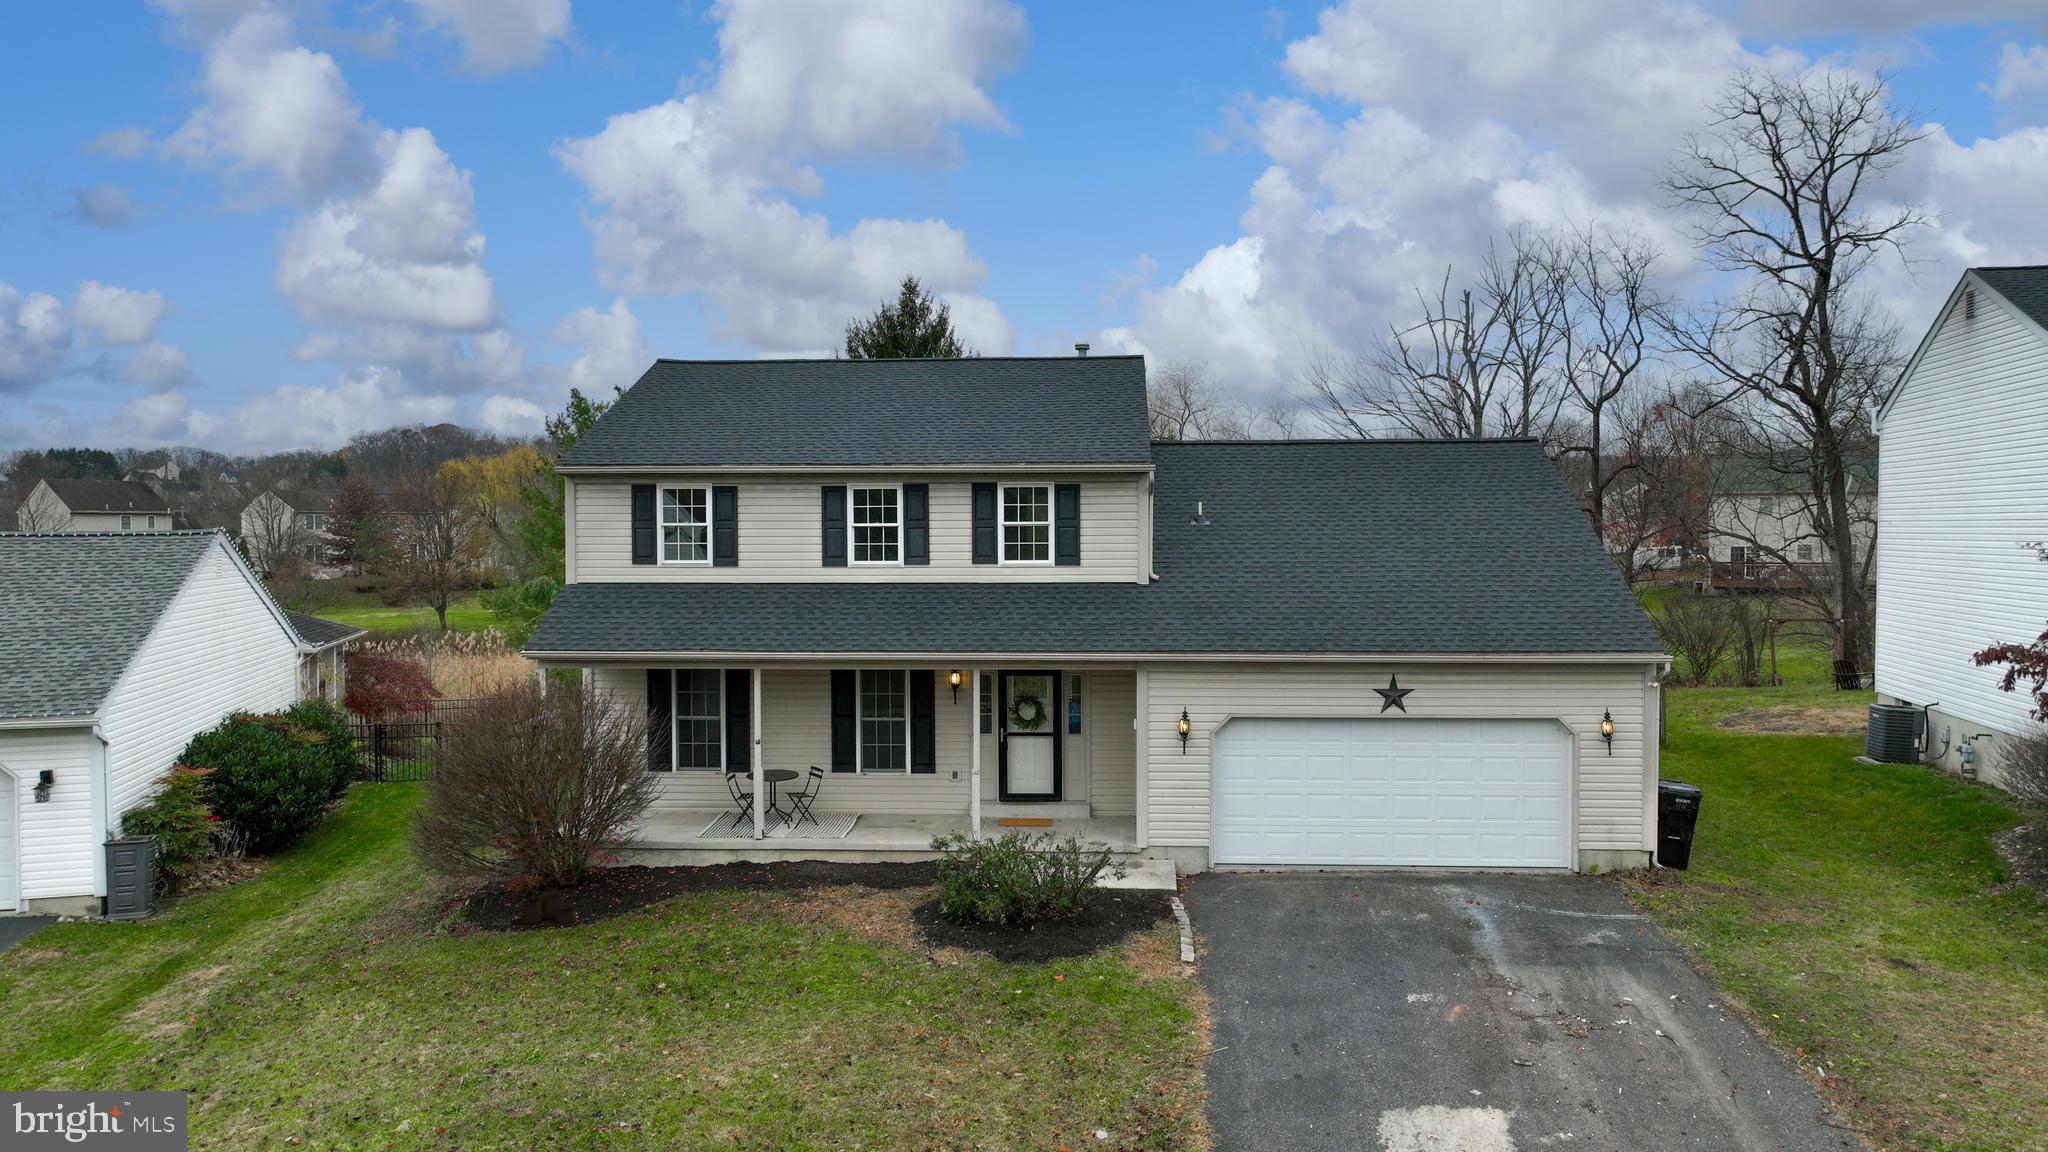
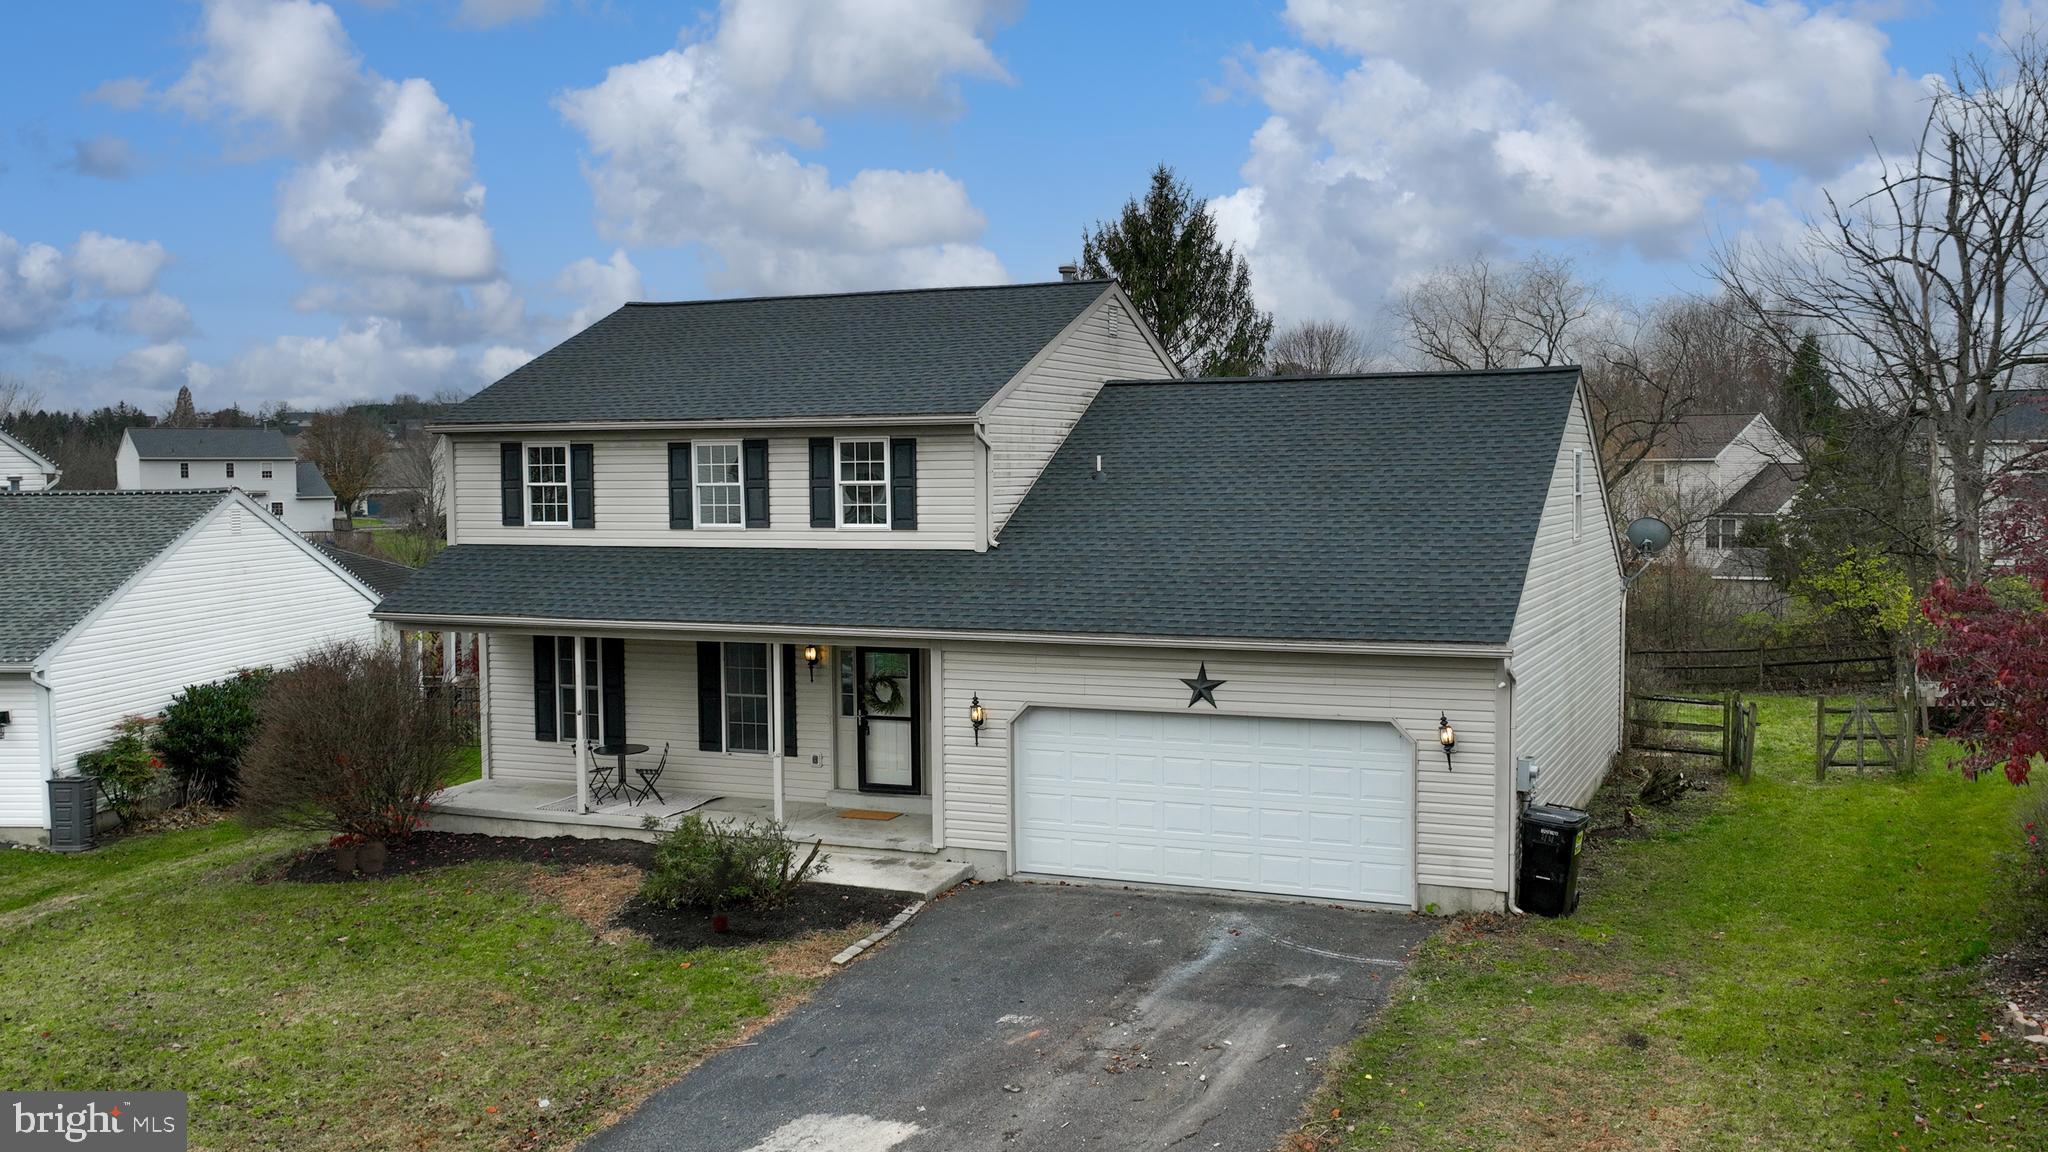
potted tree: none [1007,862,1074,951] -> present [685,844,752,932]

